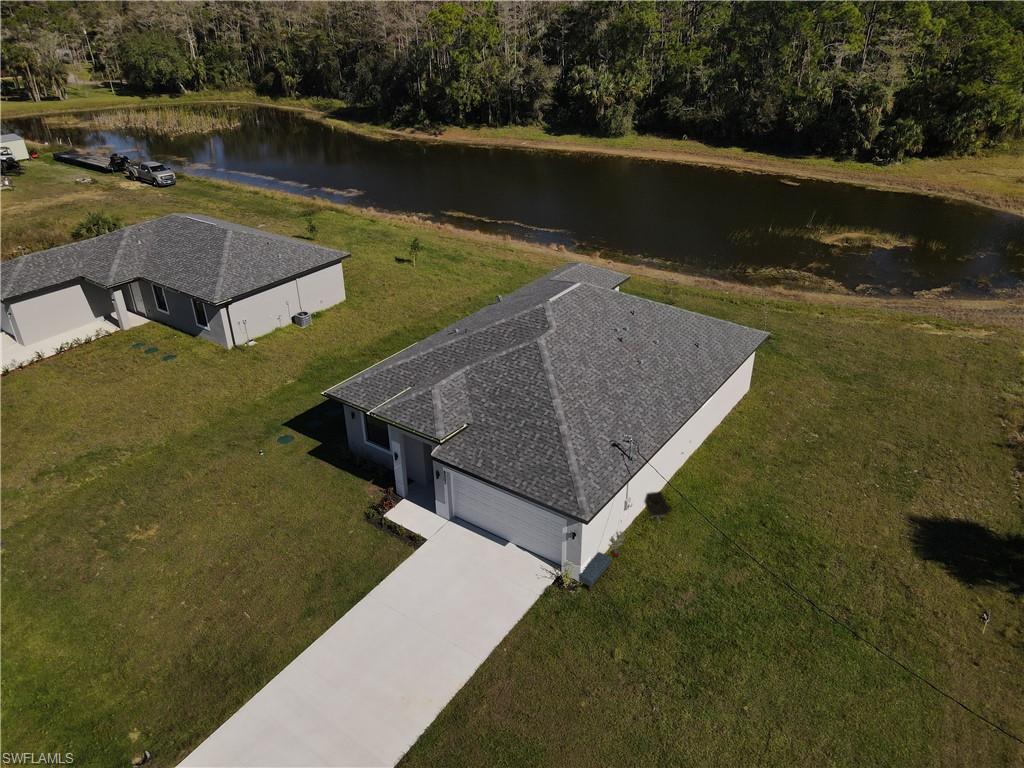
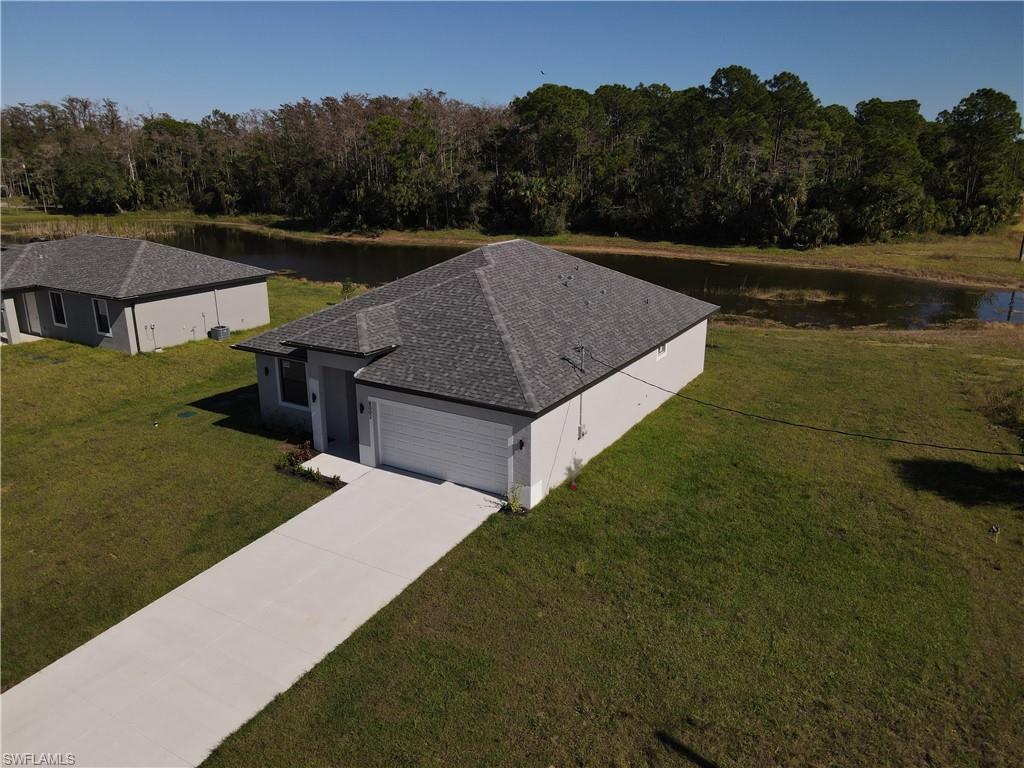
lounge chair: present [644,492,671,523] -> none [603,431,635,465]
bench: present [579,552,611,592] -> none [530,478,569,519]

